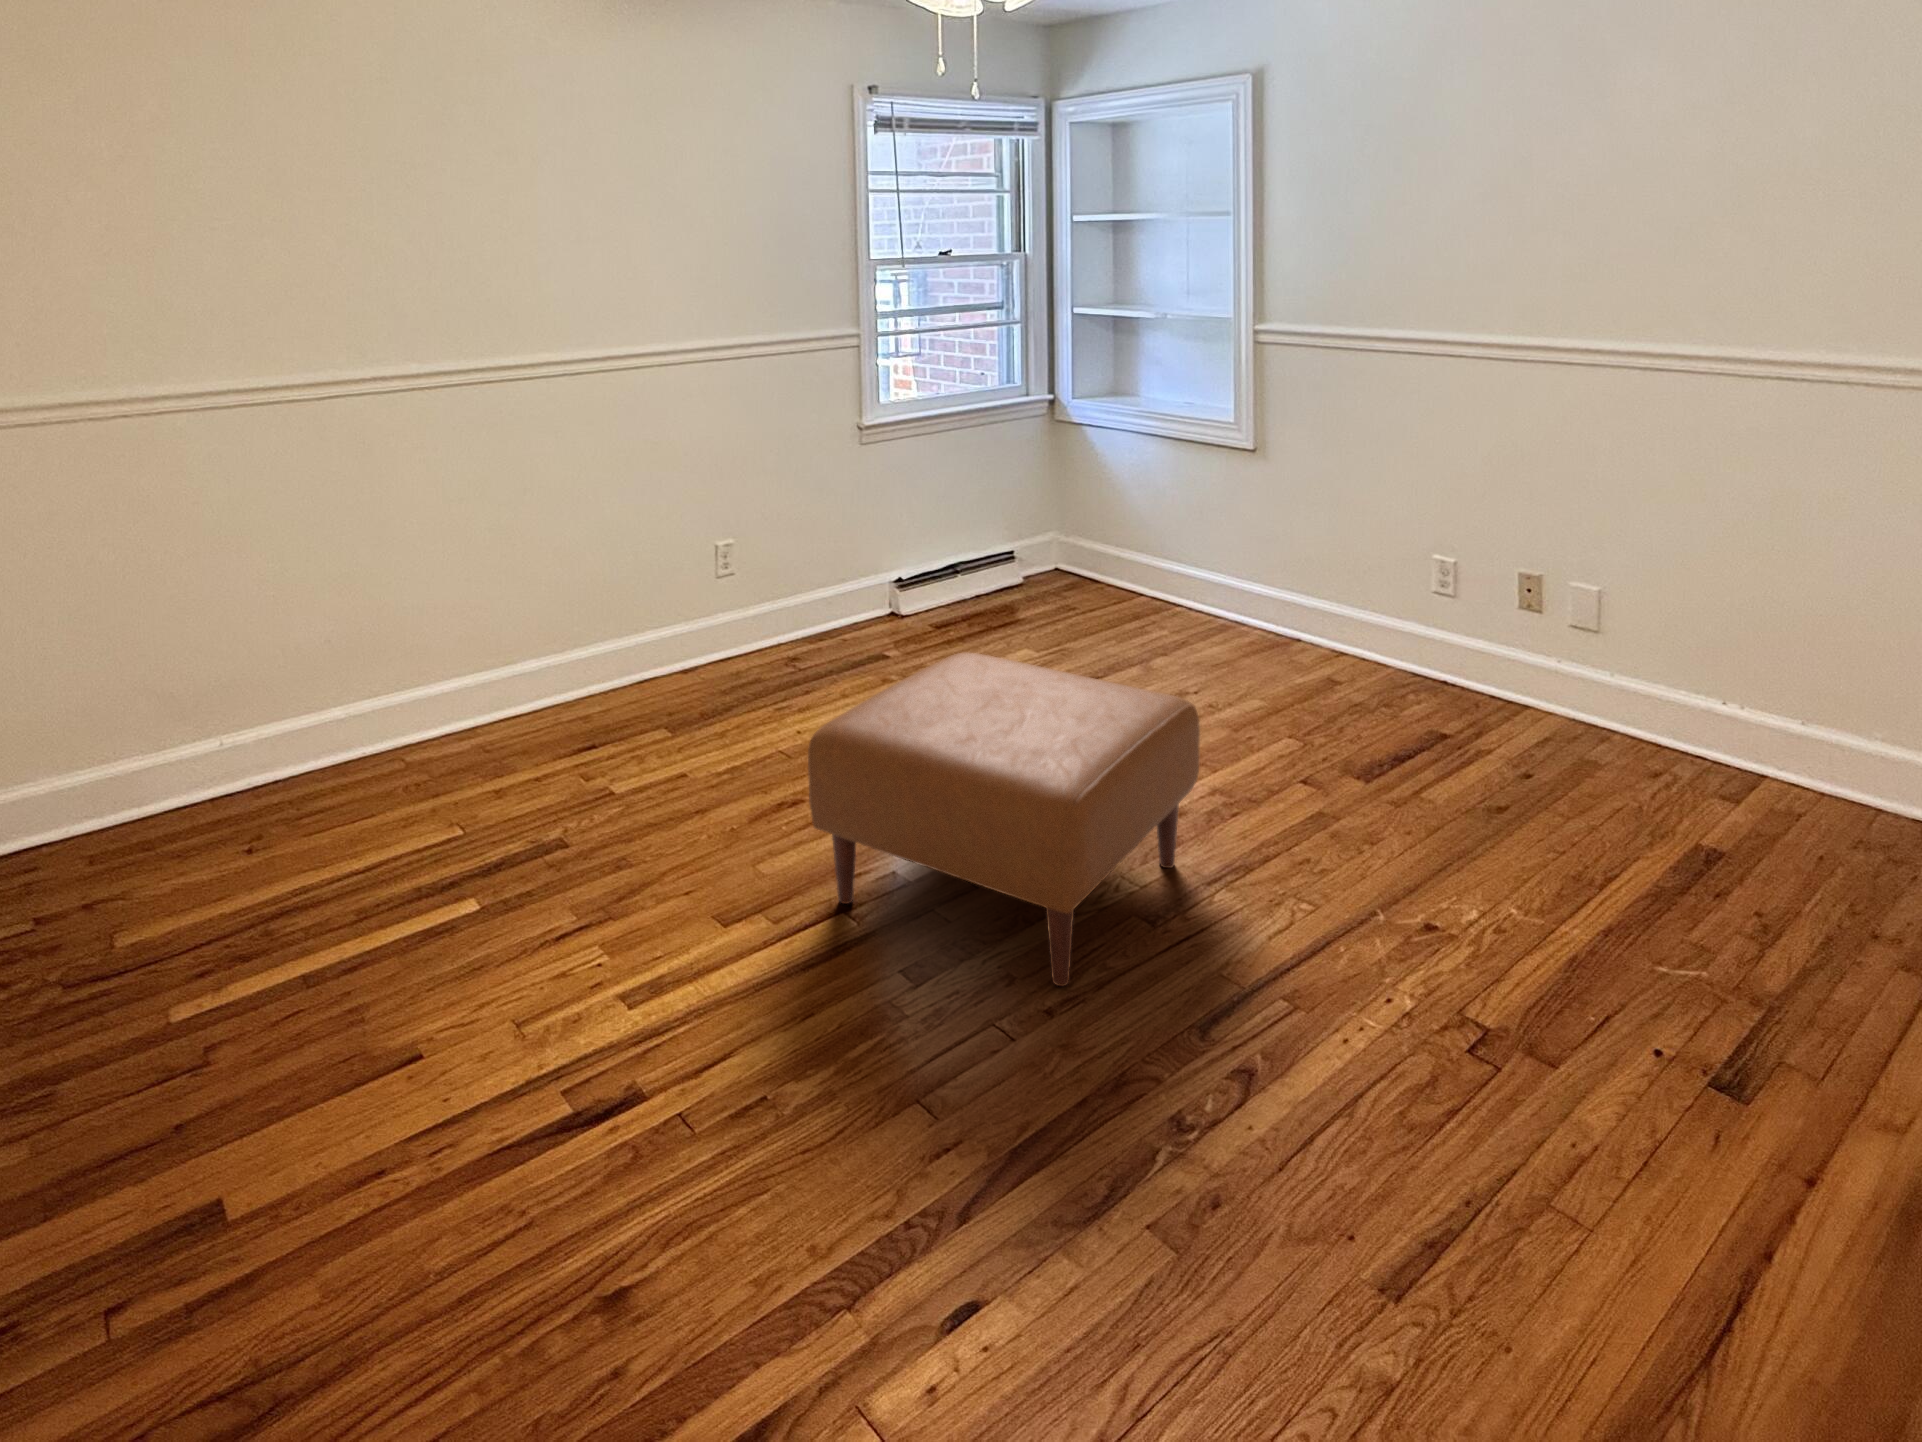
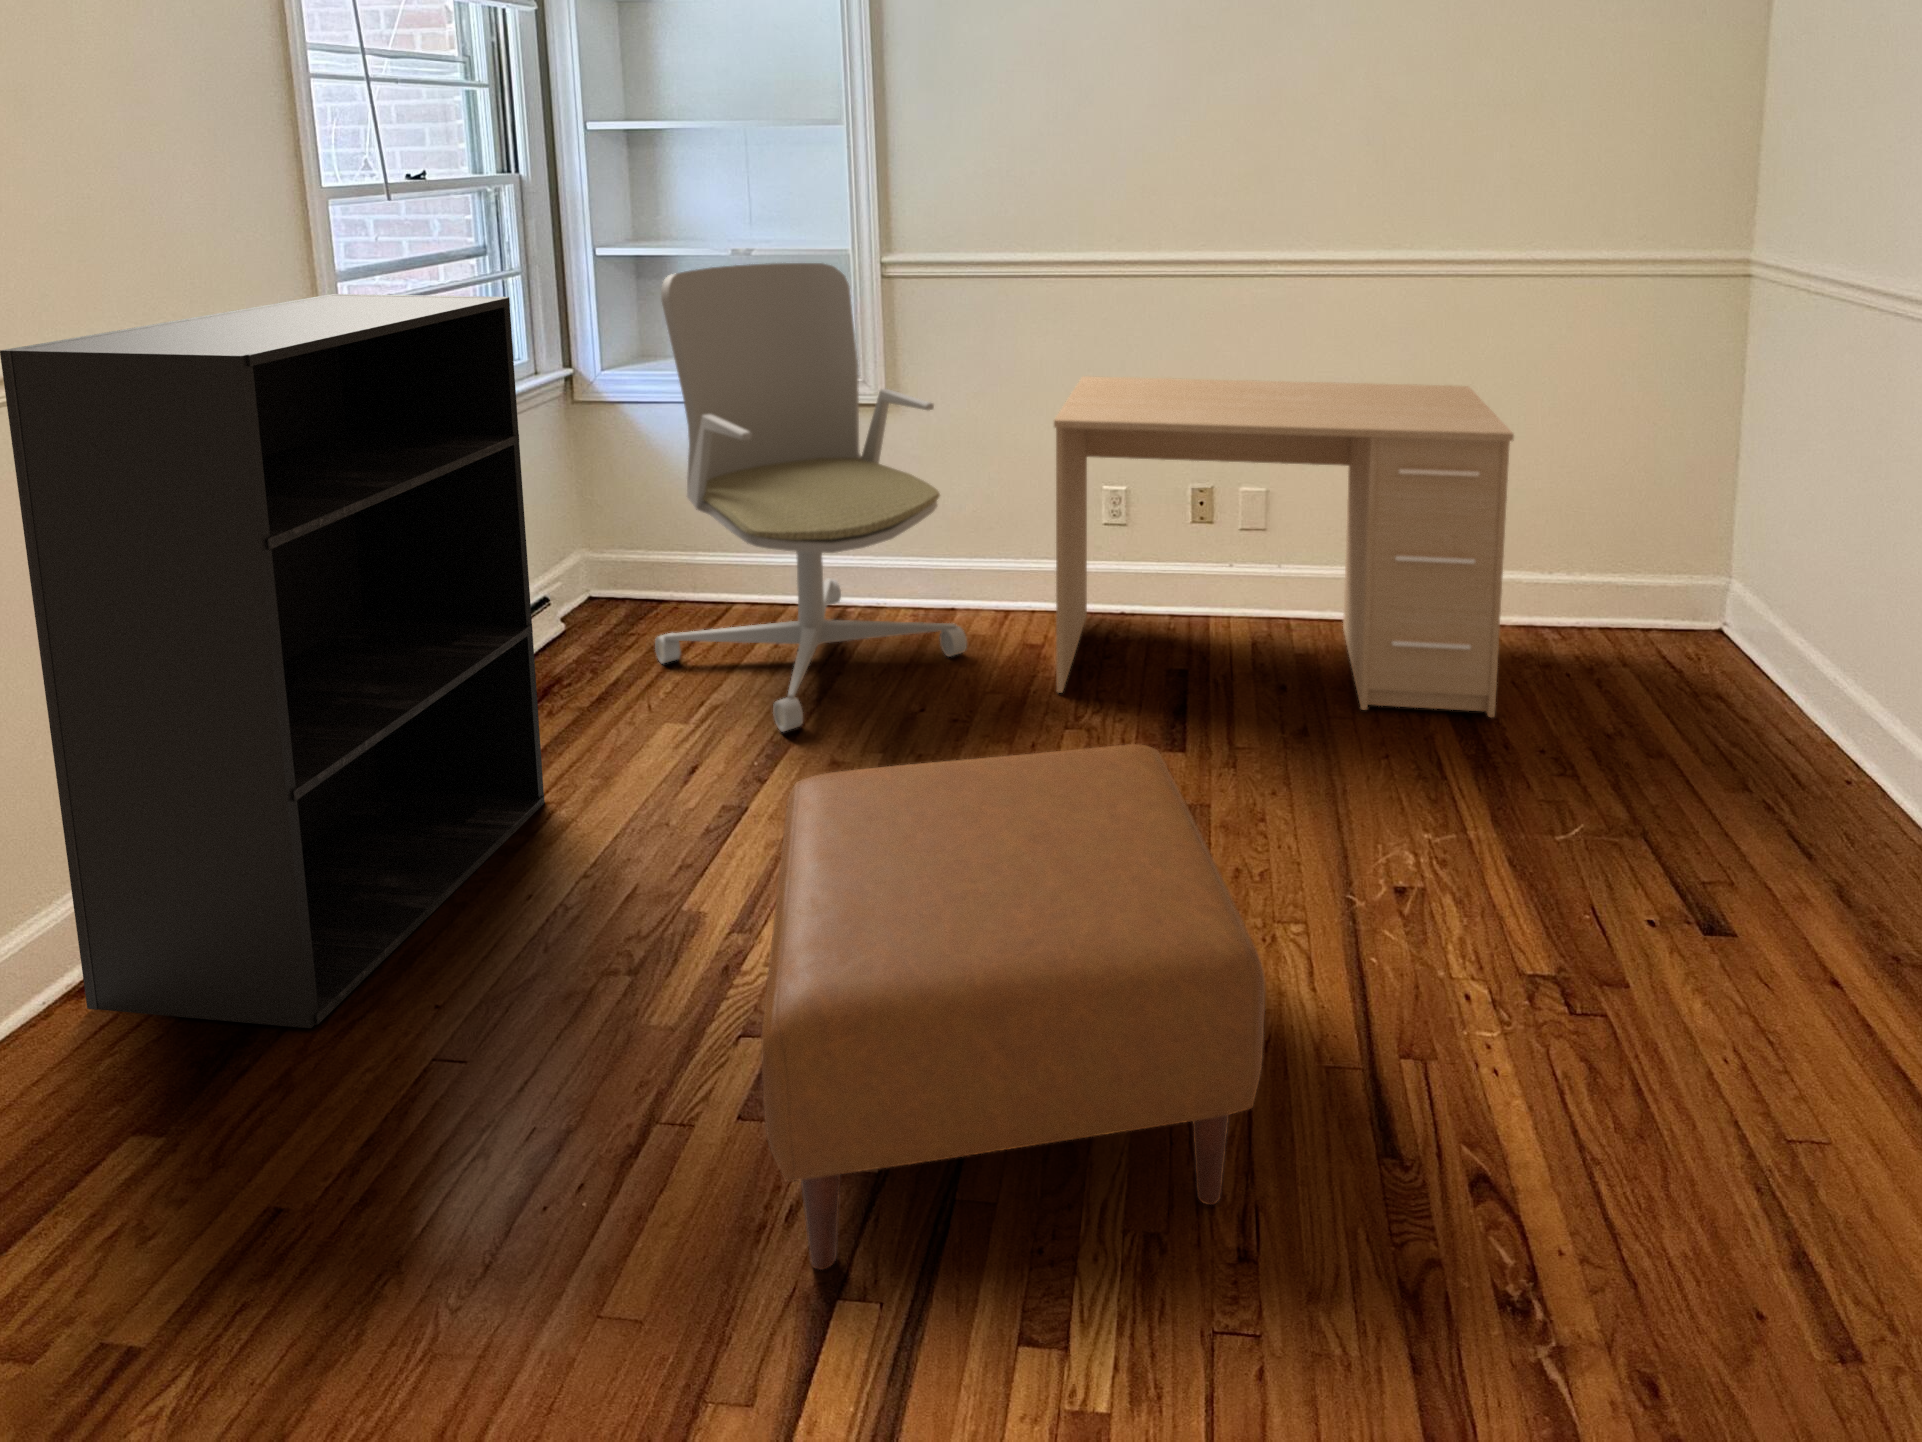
bookshelf: none [663,323,921,722] -> present [0,294,545,1028]
office chair: none [1055,324,1269,674] -> present [655,263,967,732]
desk: none [1306,440,1838,862] -> present [1054,376,1514,717]

